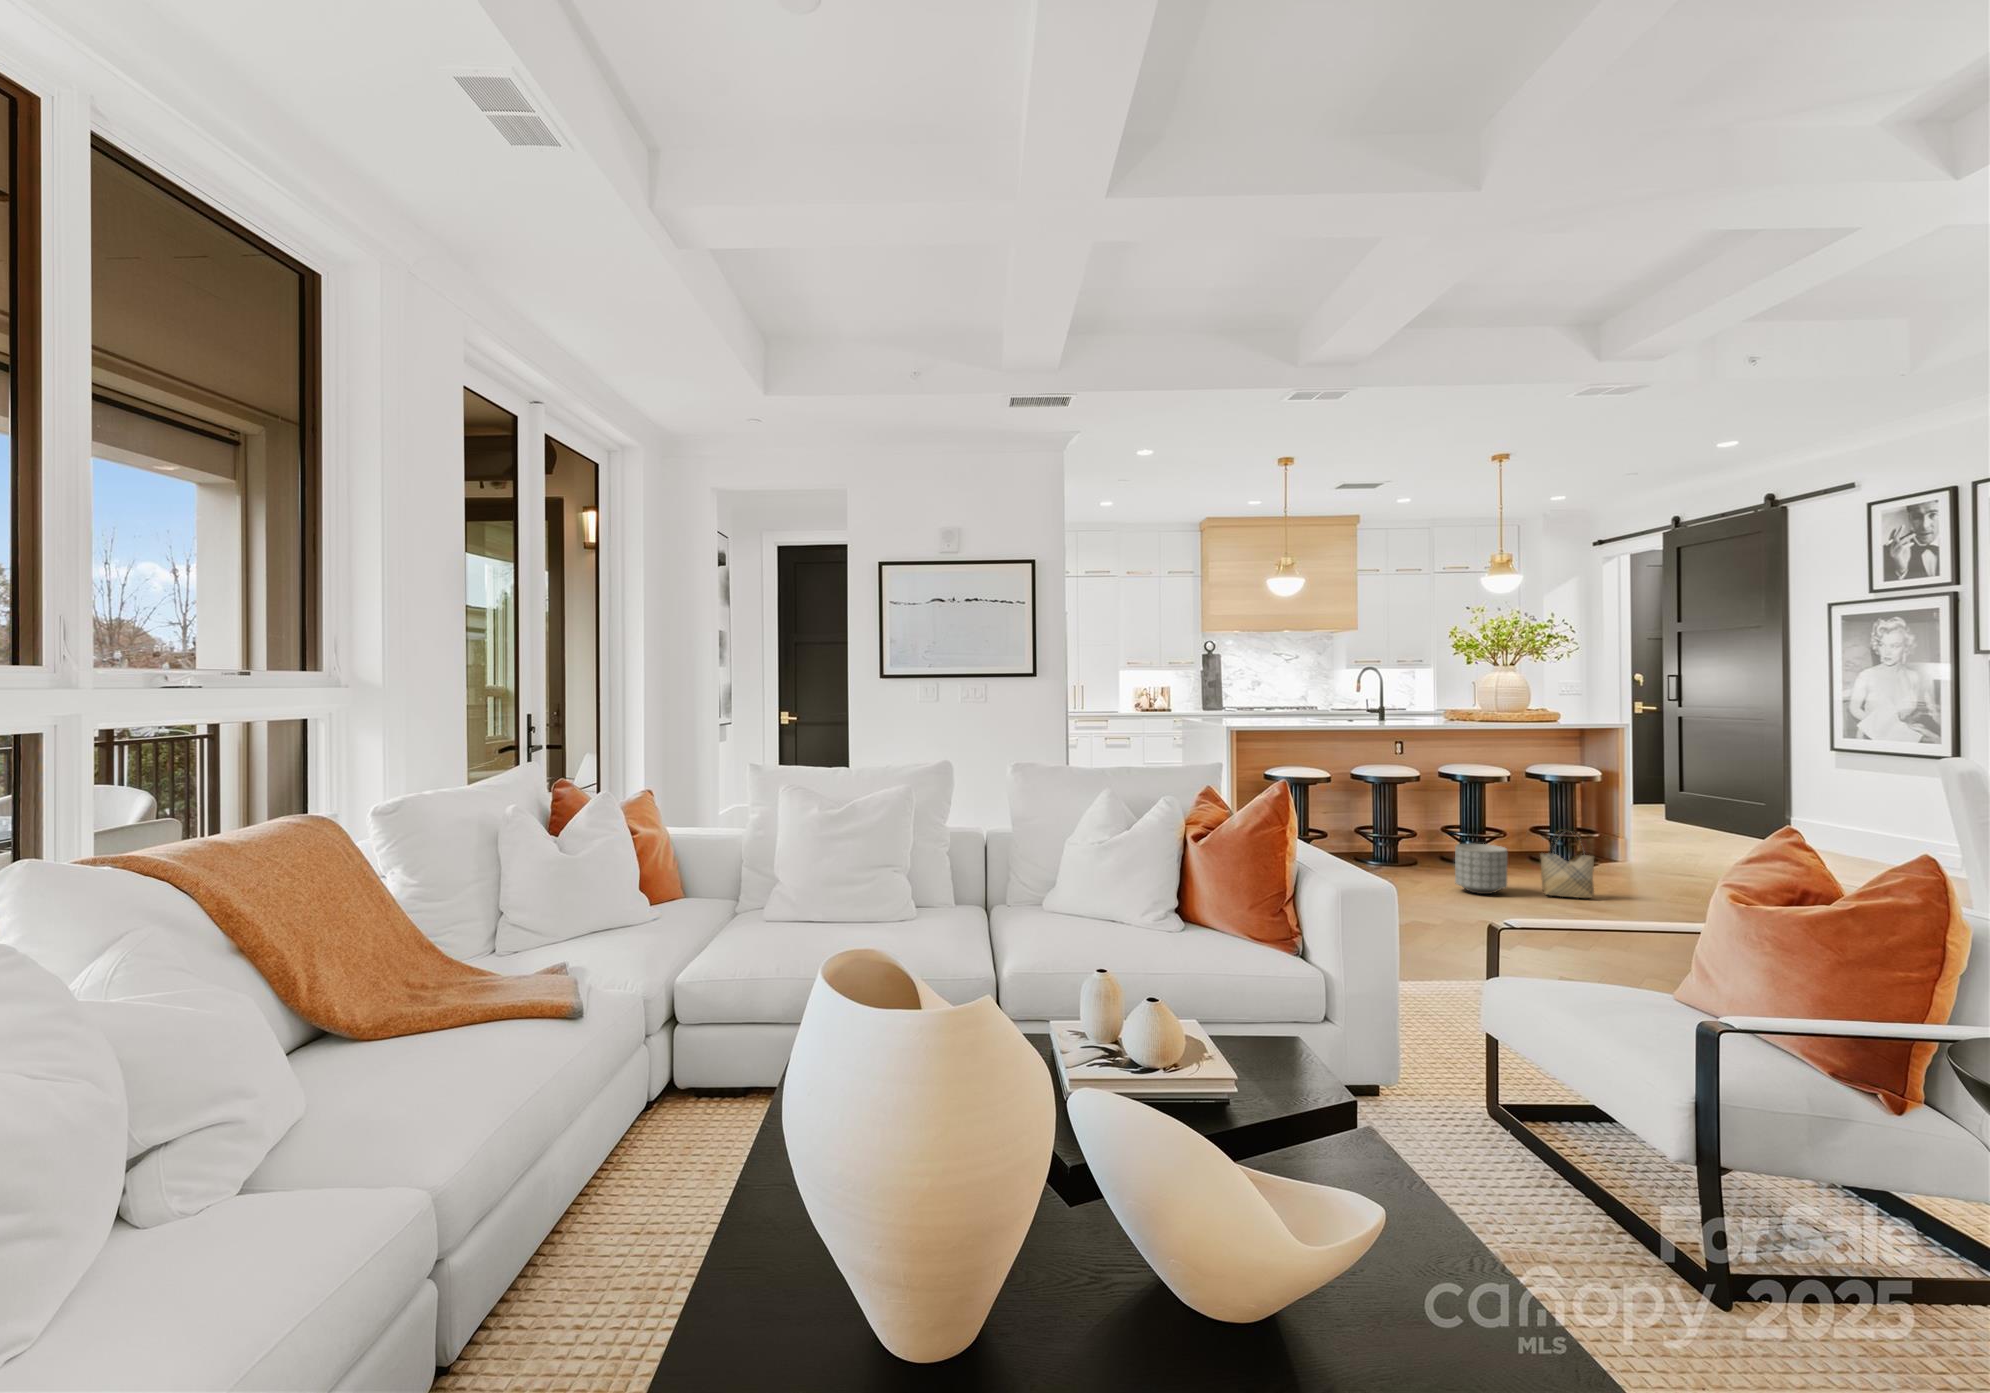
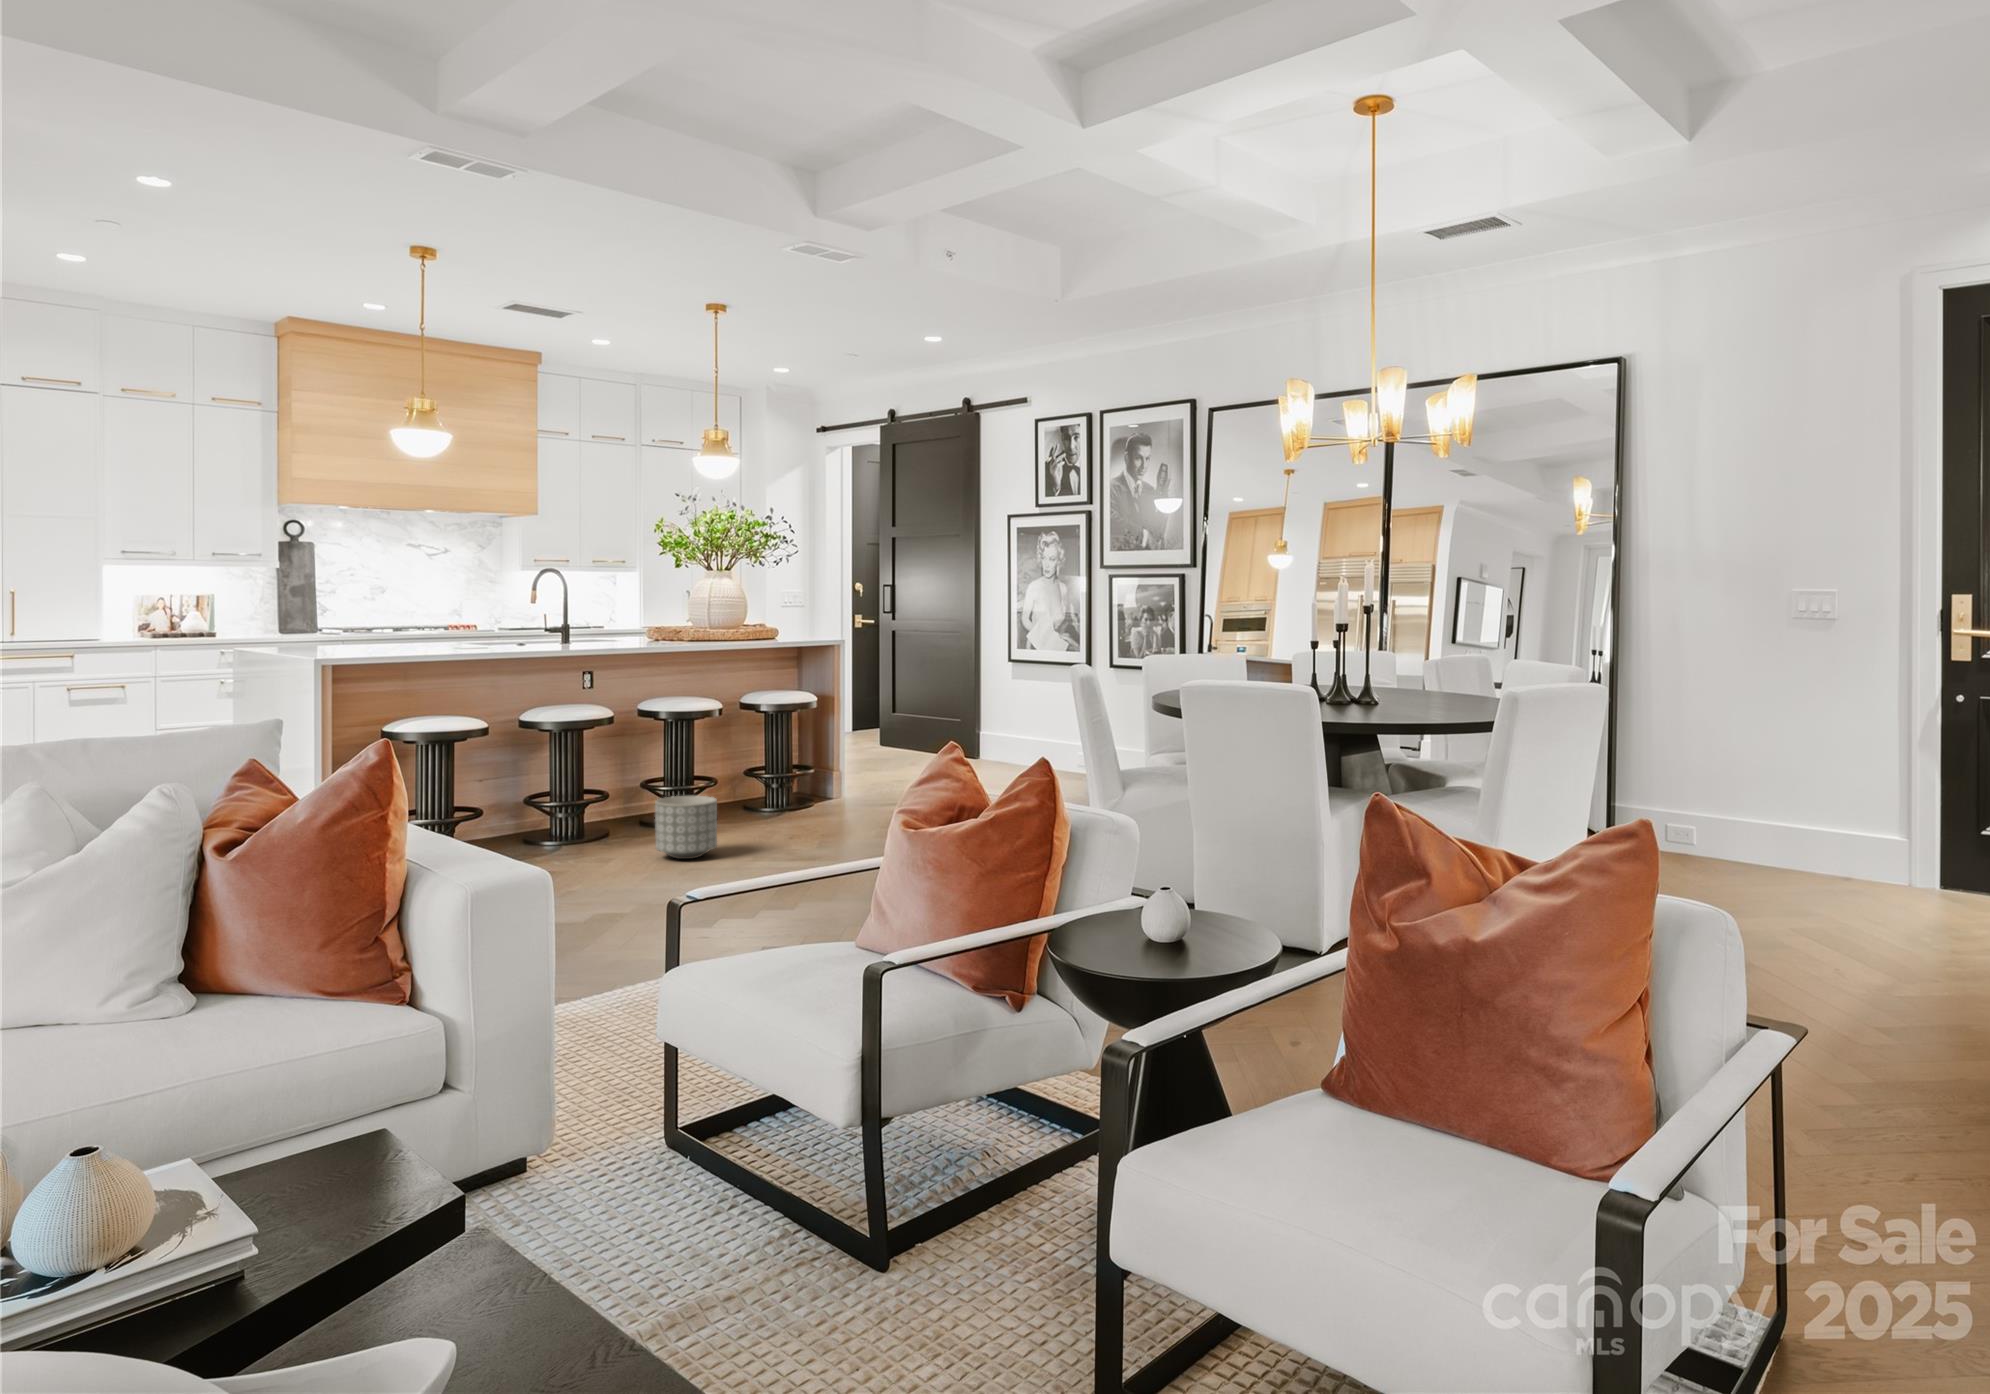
woven basket: present [1540,830,1594,898] -> none [753,769,812,851]

